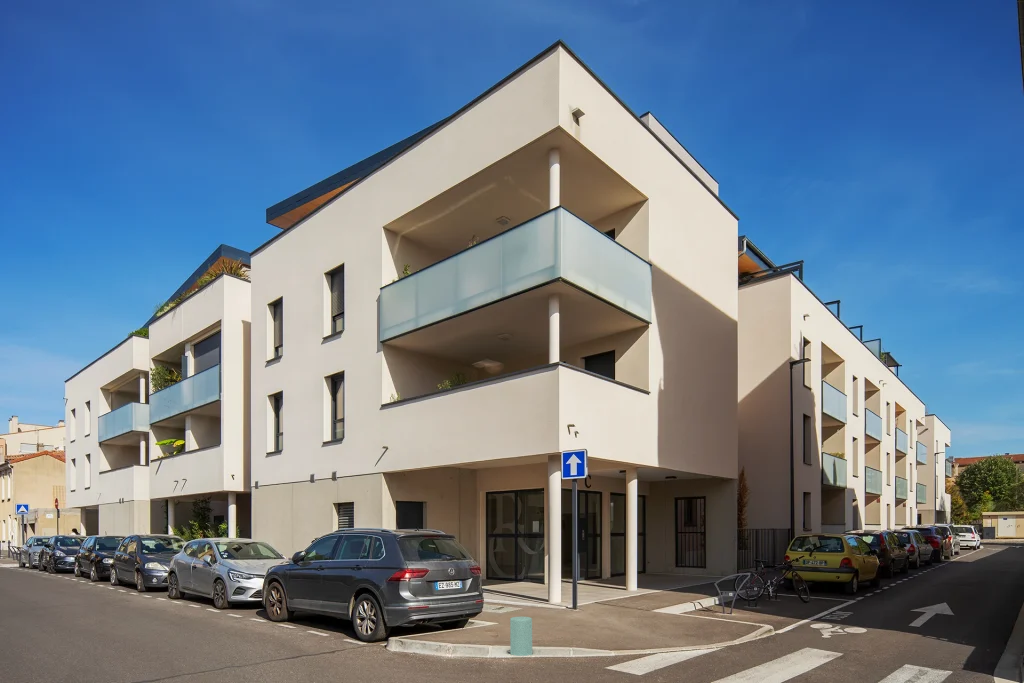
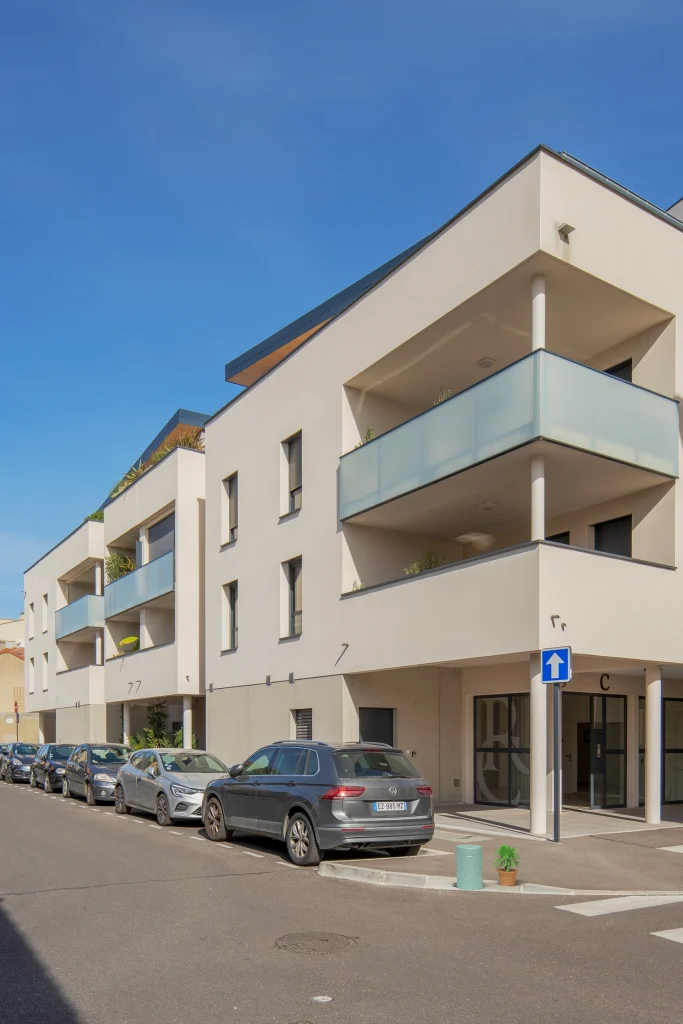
potted plant: none [538,615,564,650] -> present [494,845,520,886]

